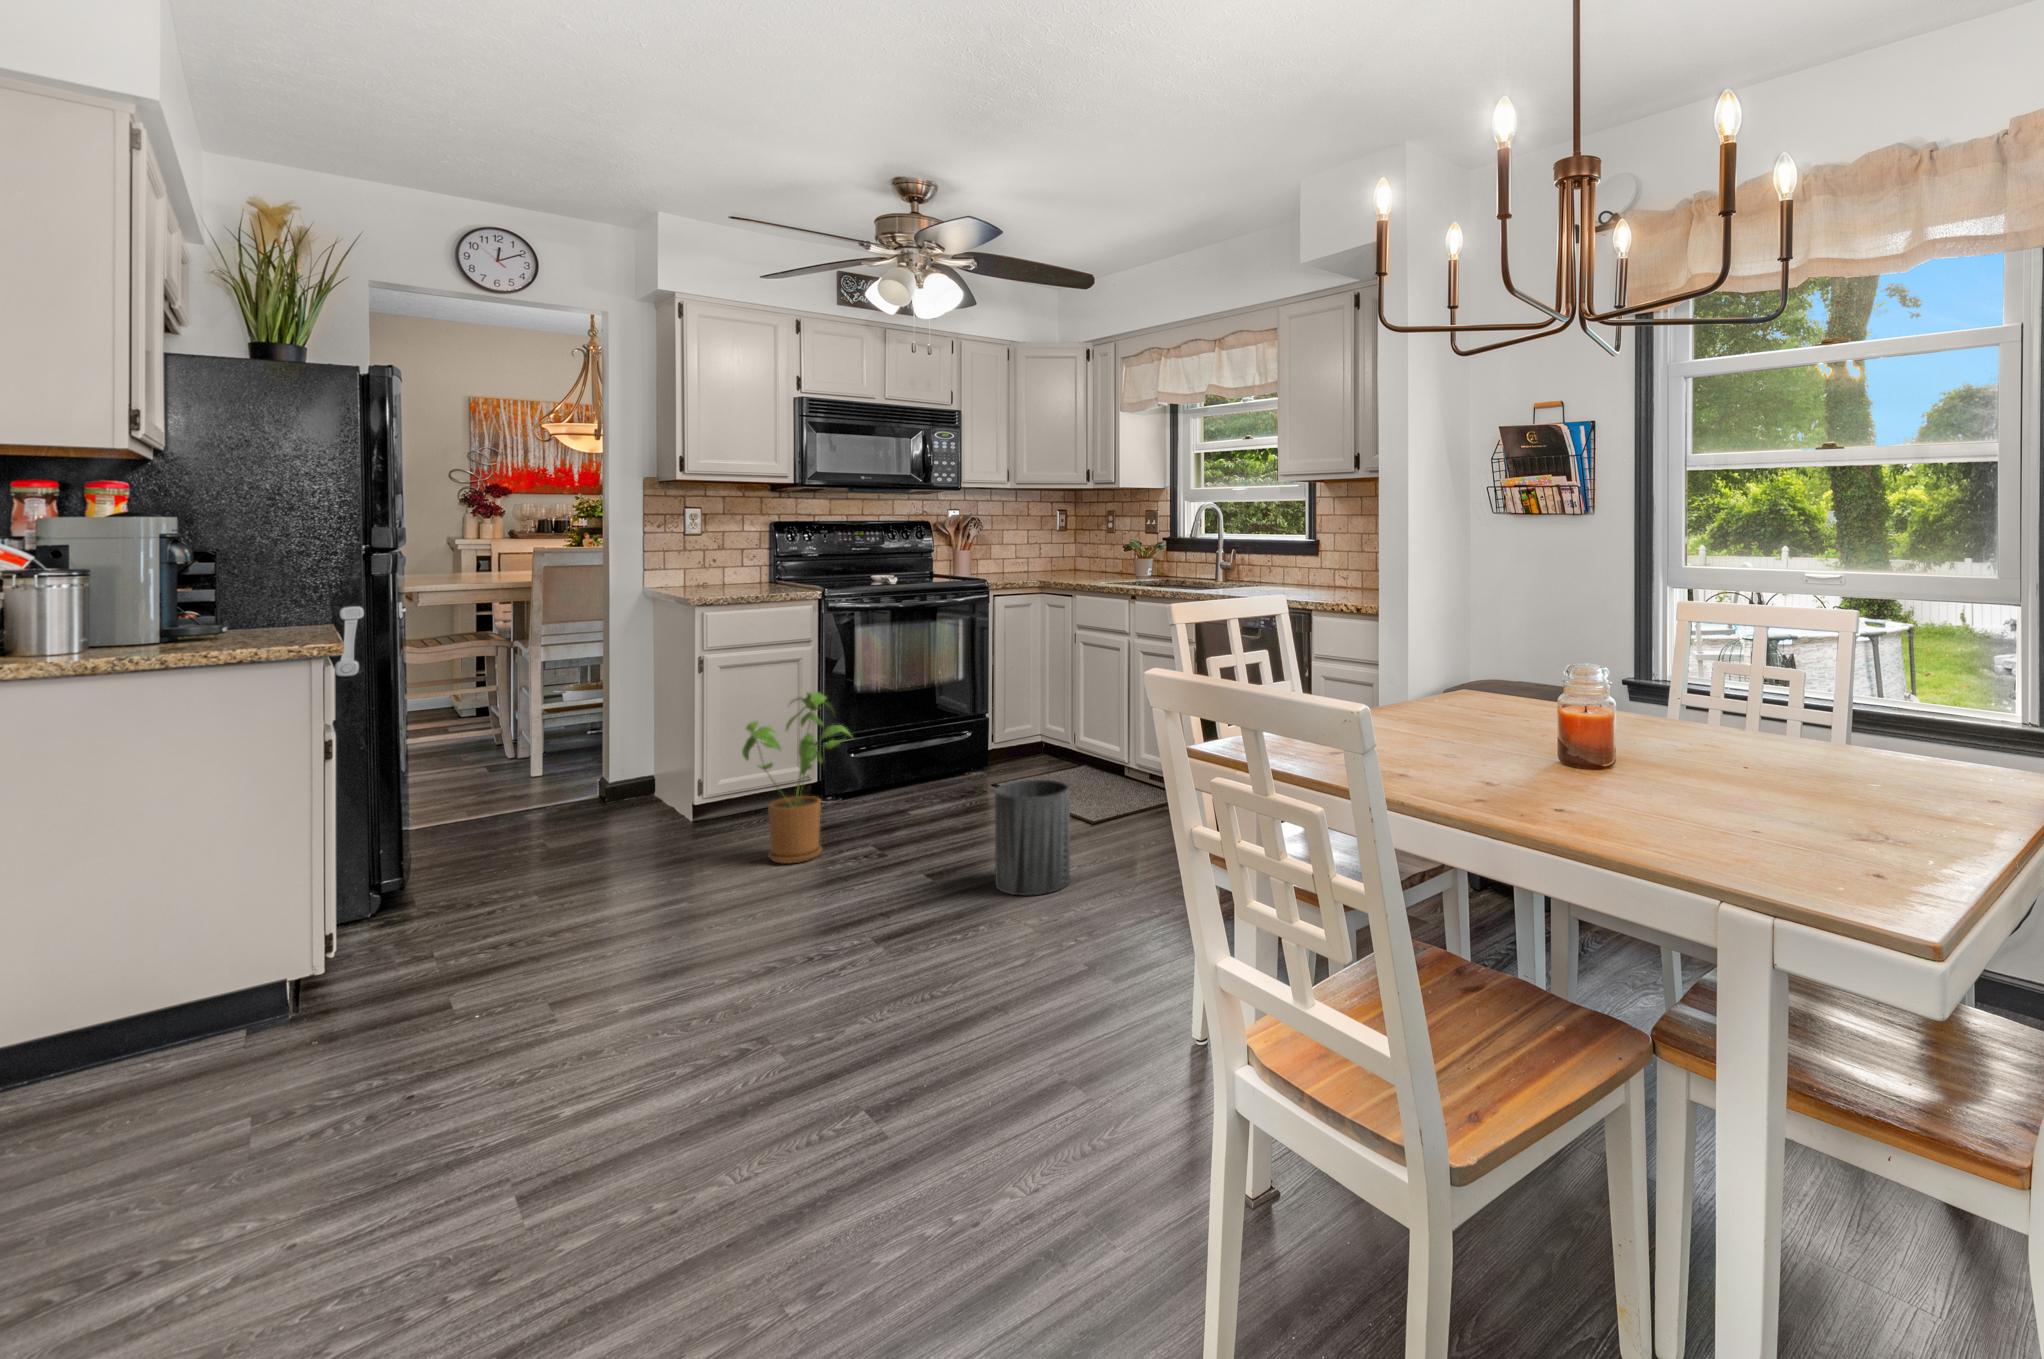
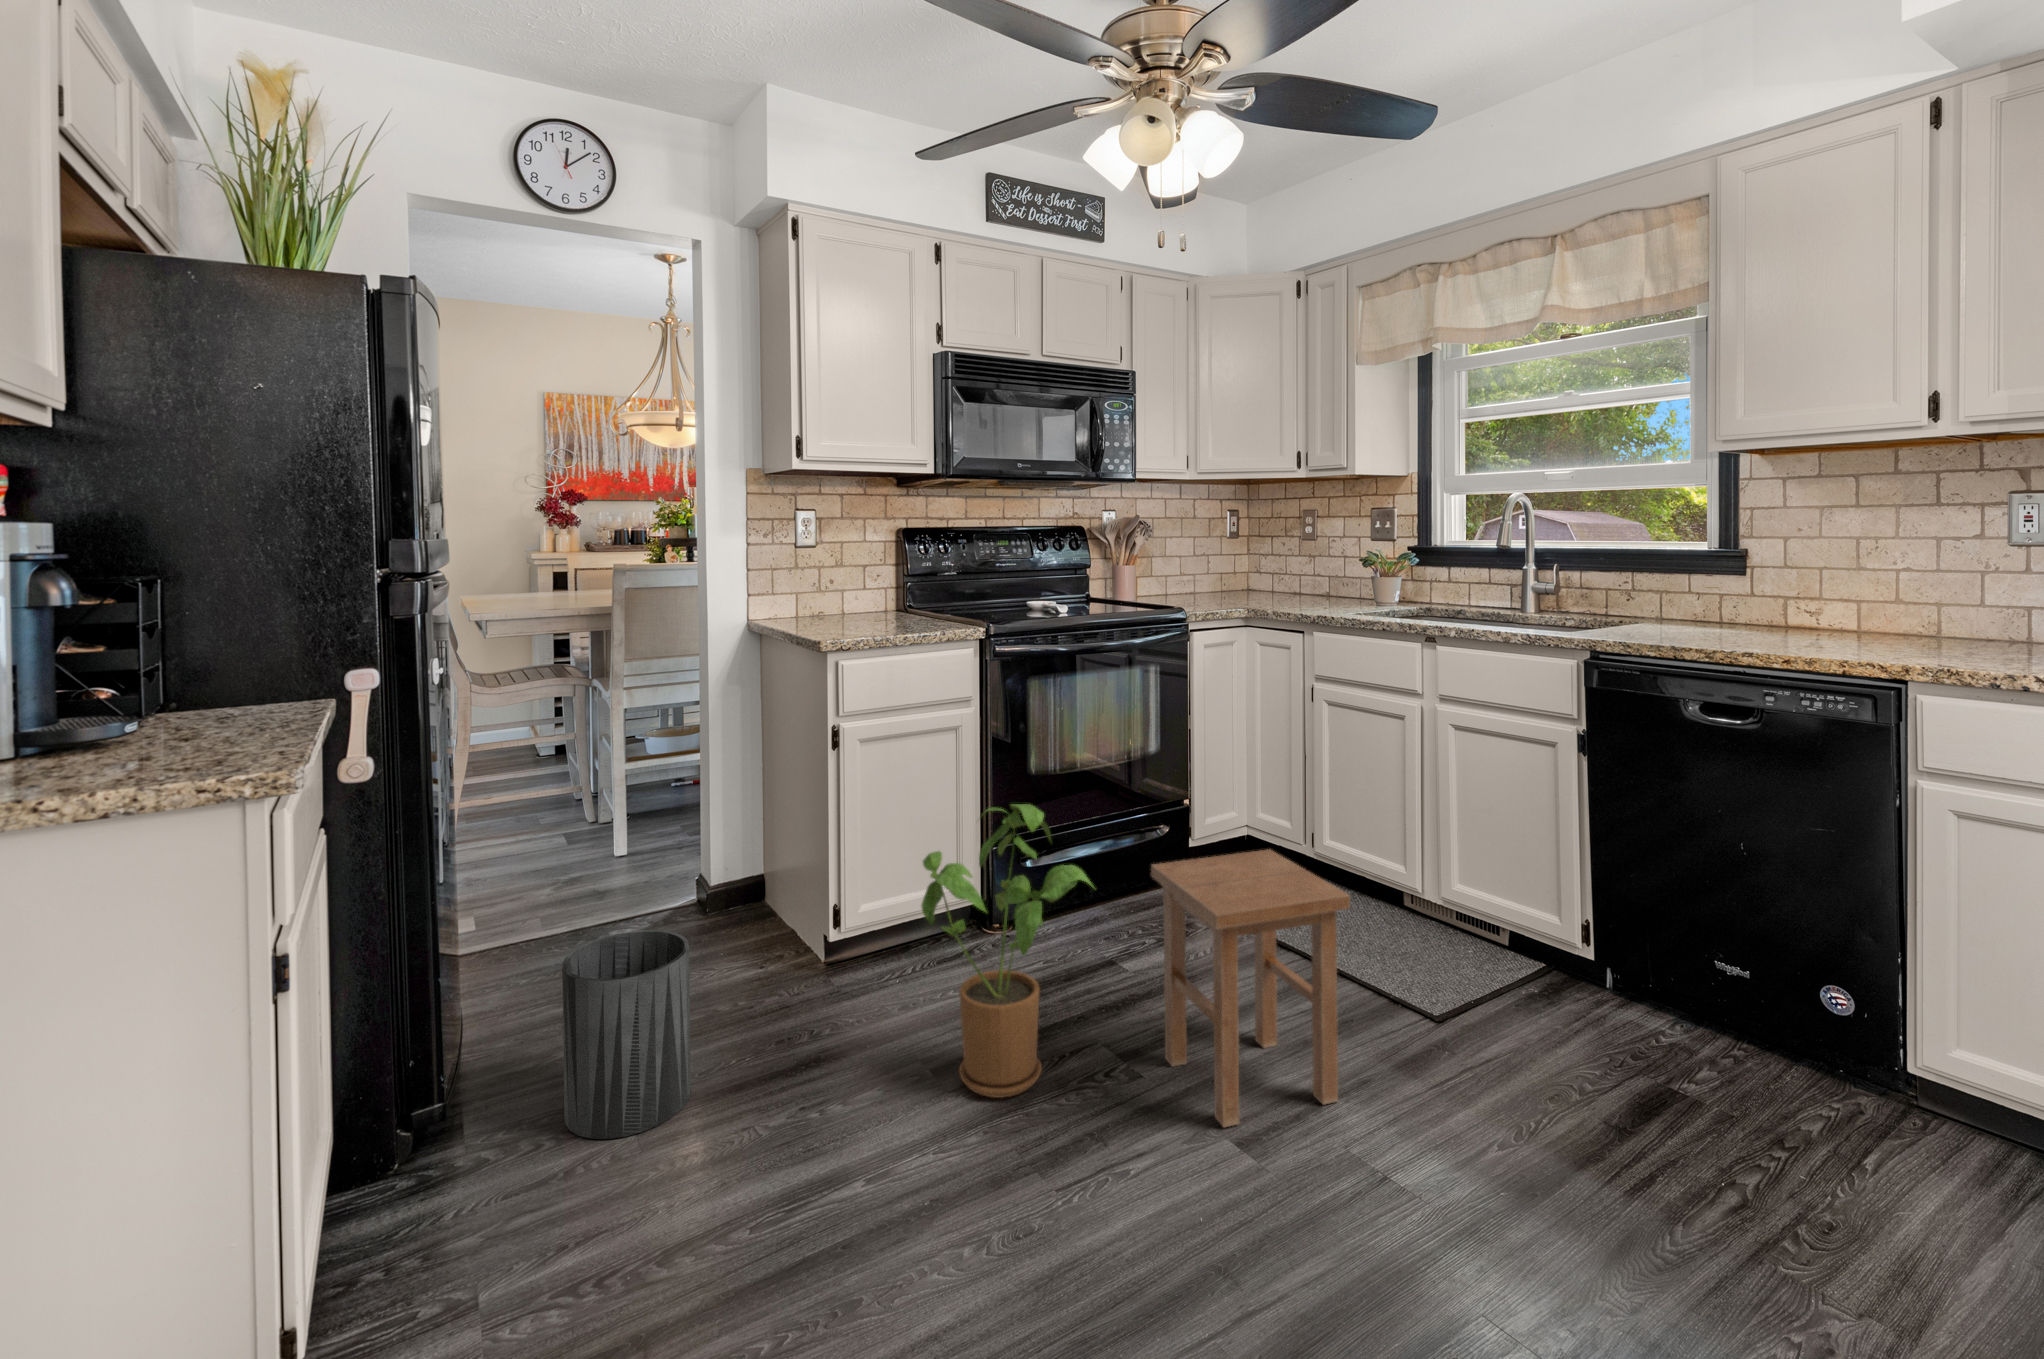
stool: none [897,721,1002,866] -> present [1151,850,1350,1127]
trash can: present [995,779,1070,895] -> present [562,930,691,1139]

